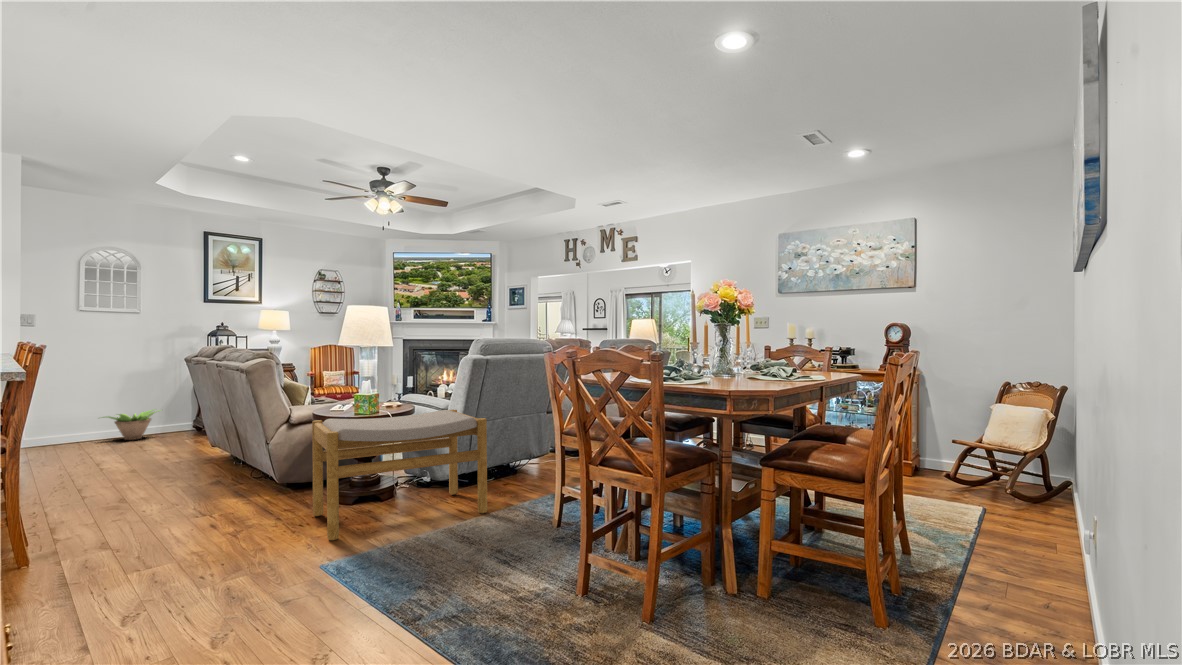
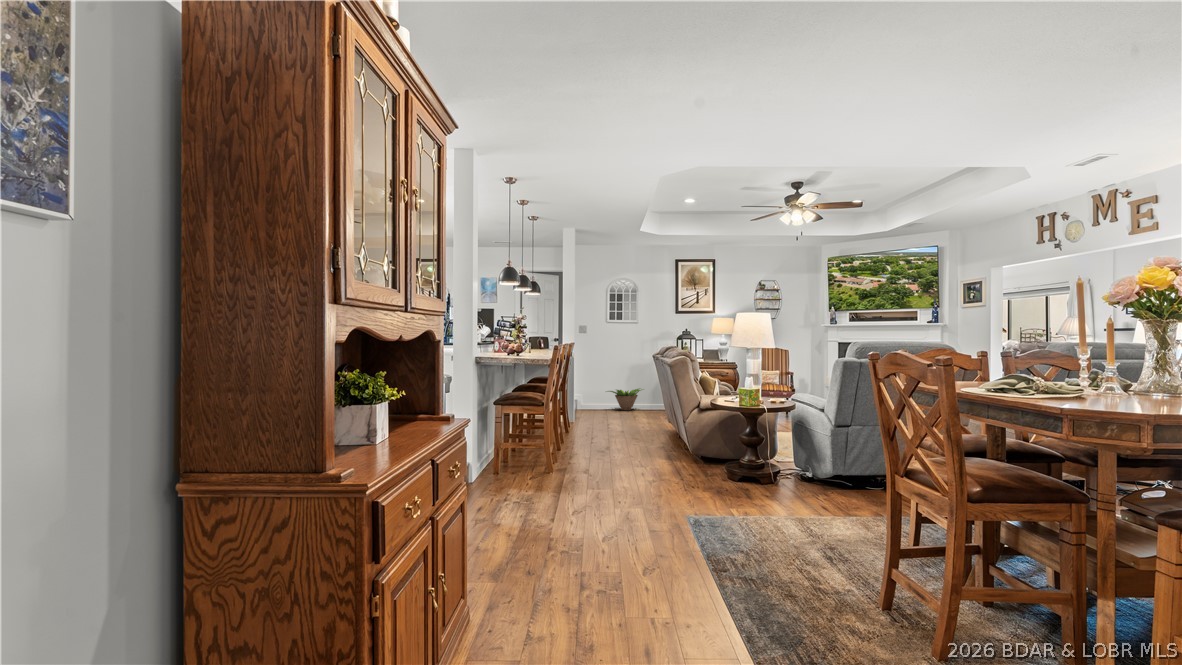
footstool: present [312,410,487,541] -> none [699,404,852,513]

